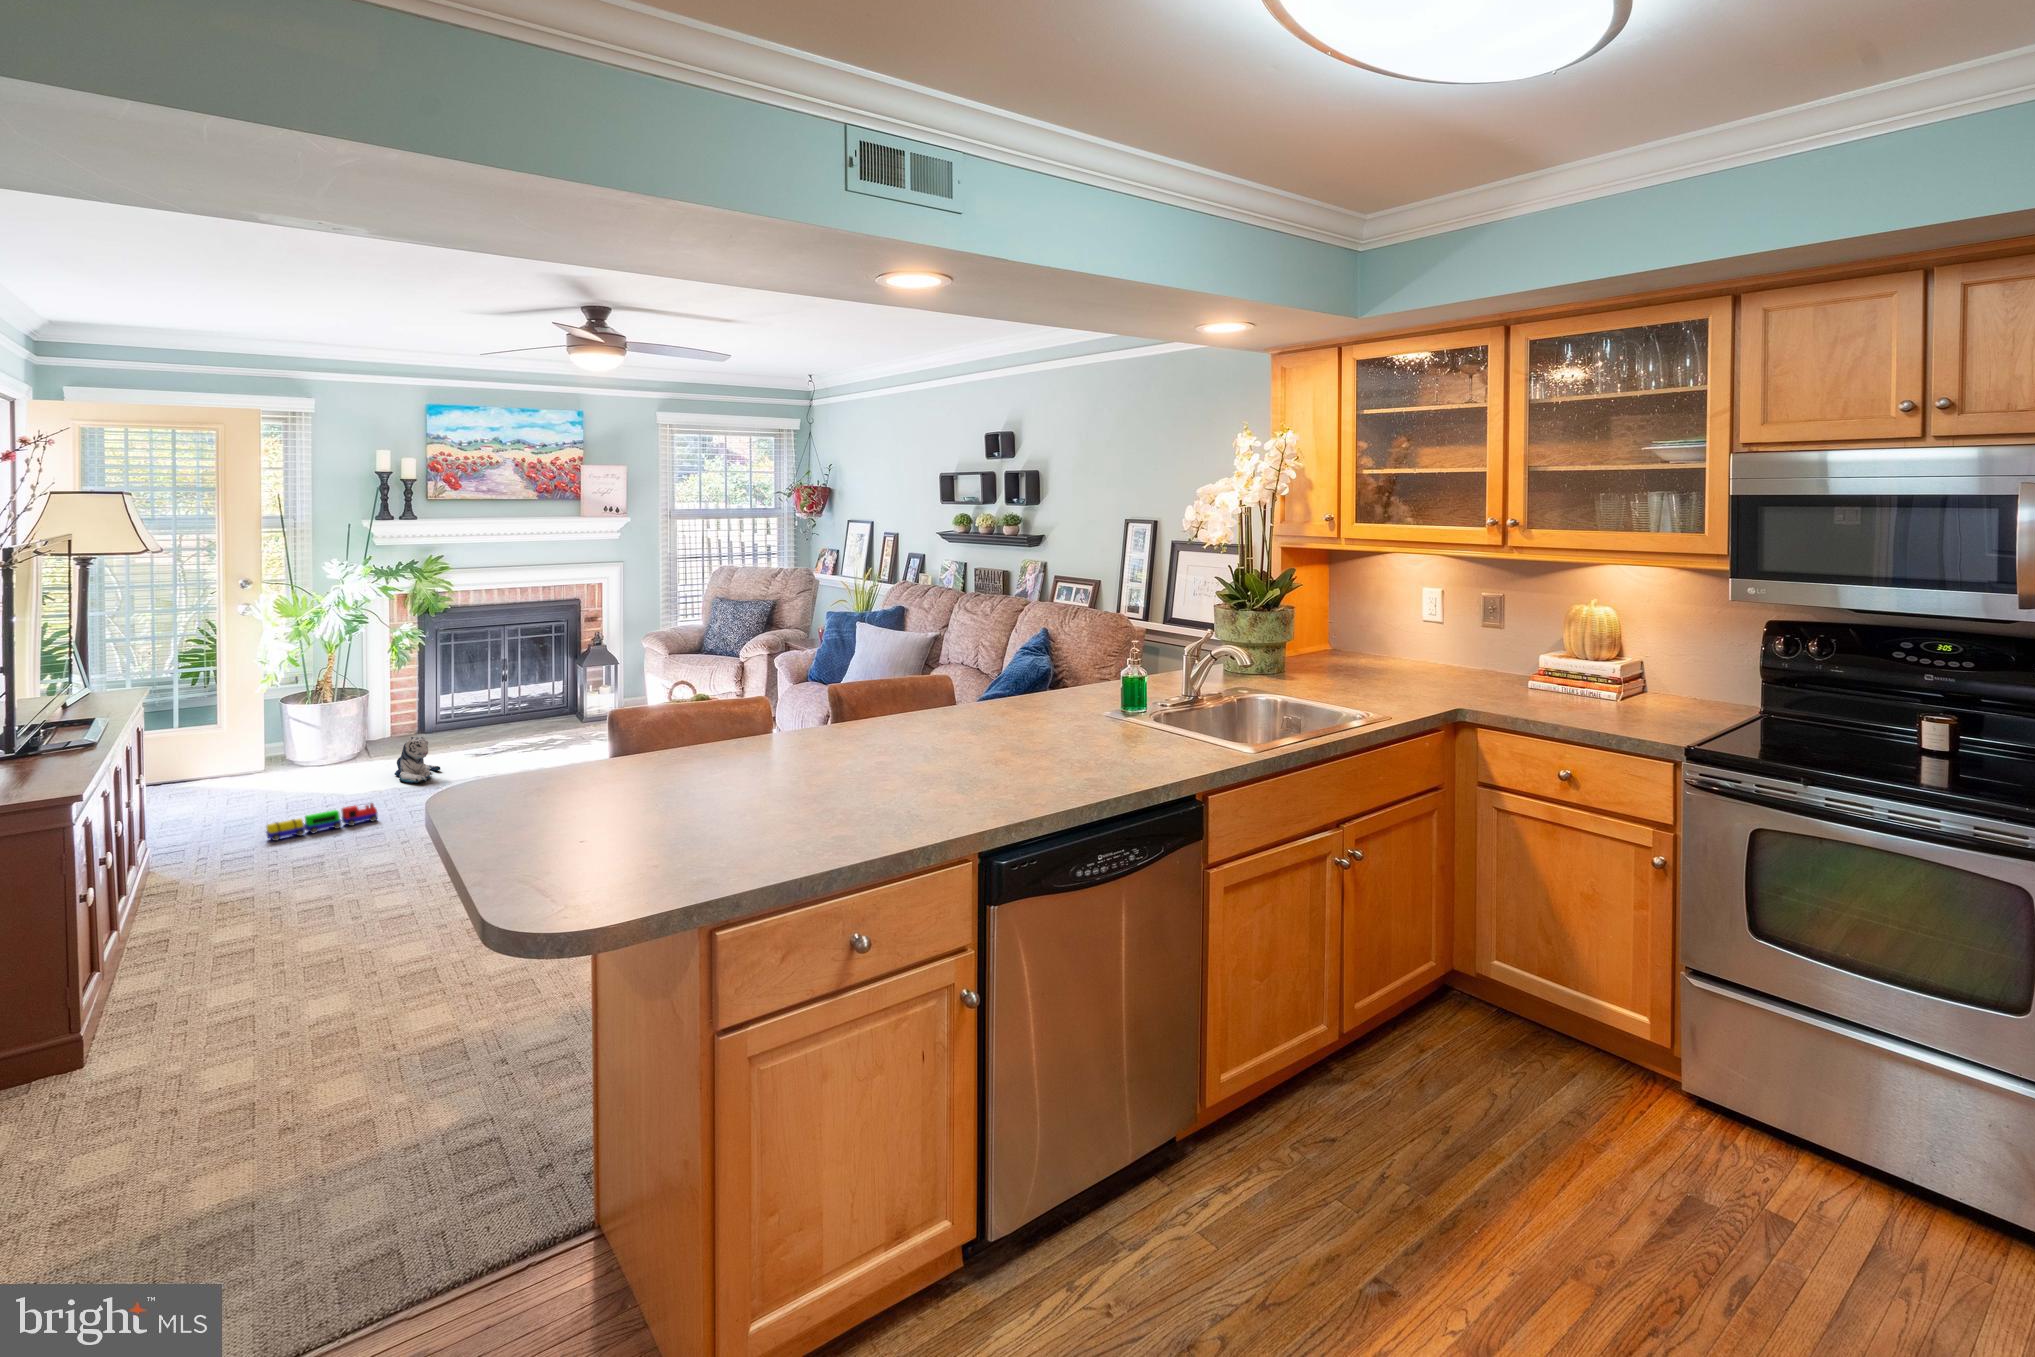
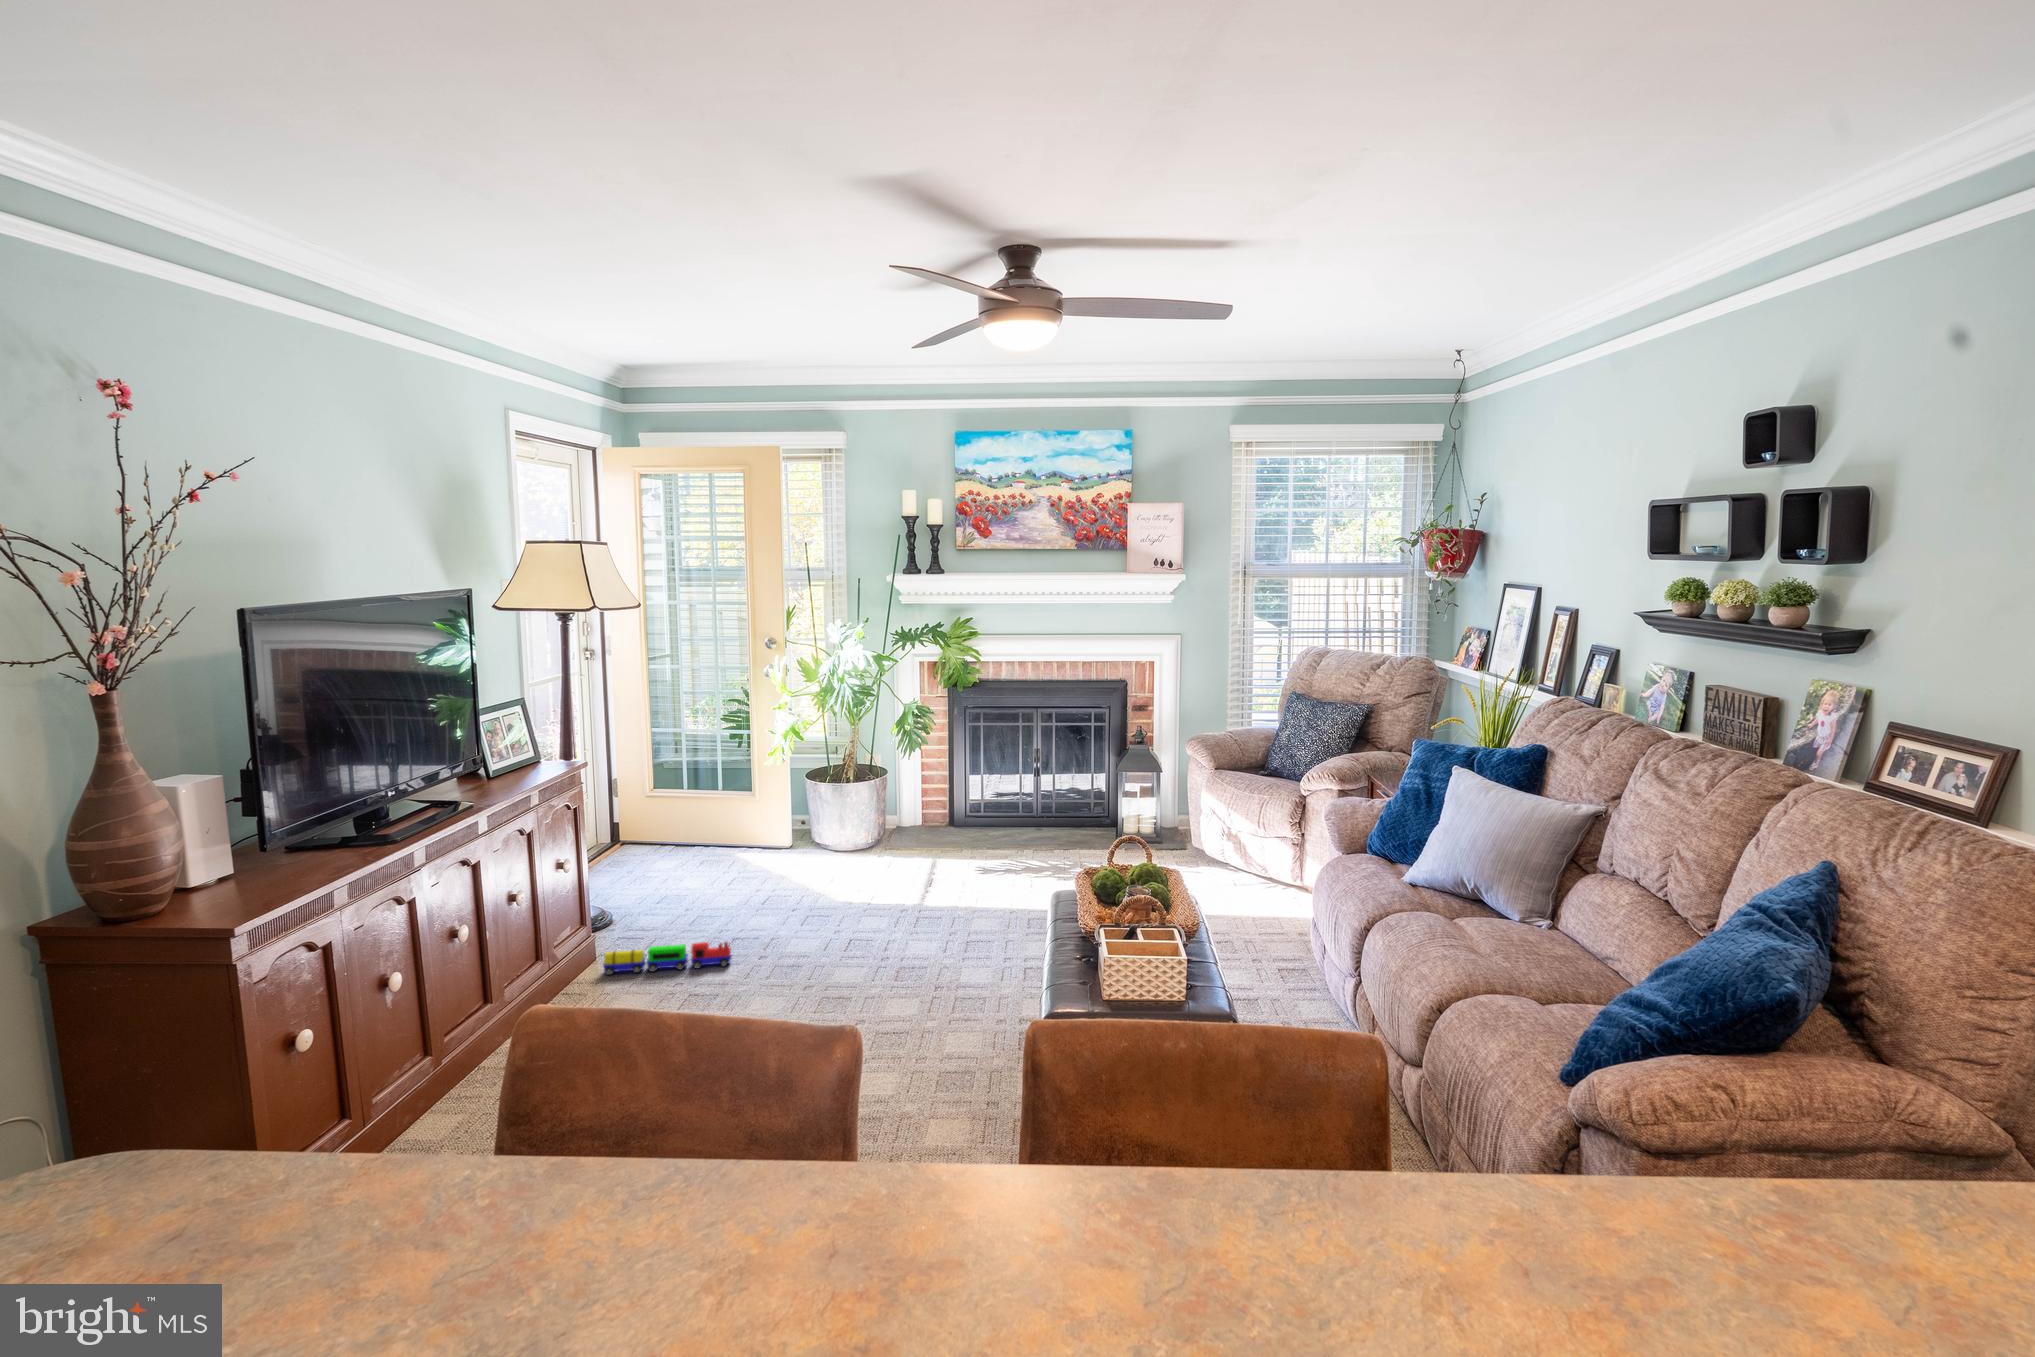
plush toy: present [395,737,440,783] -> none [830,844,886,905]

